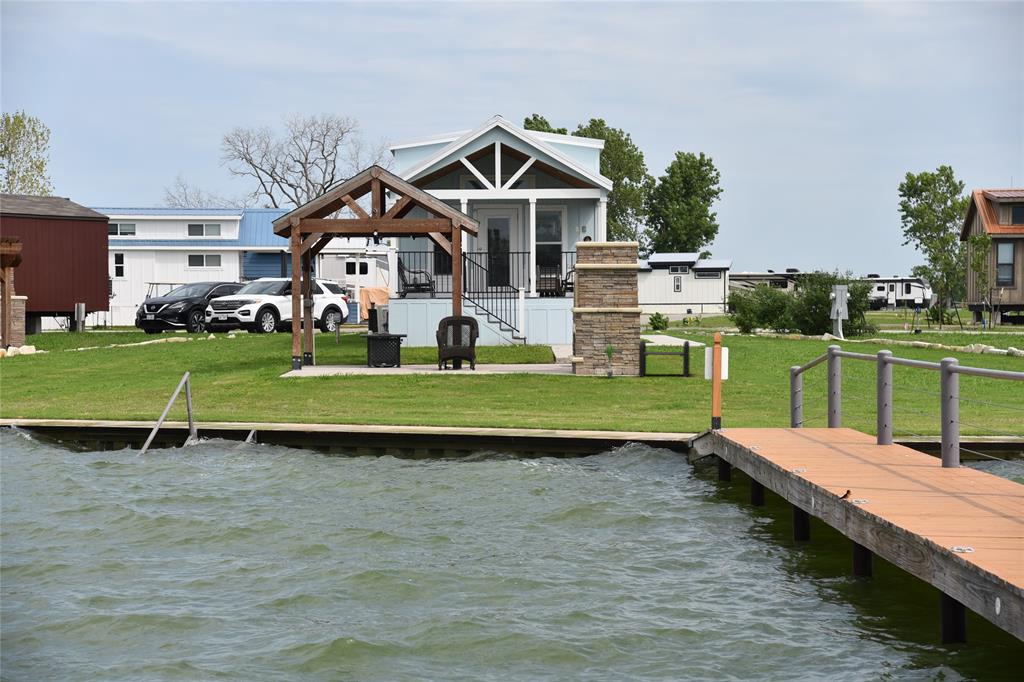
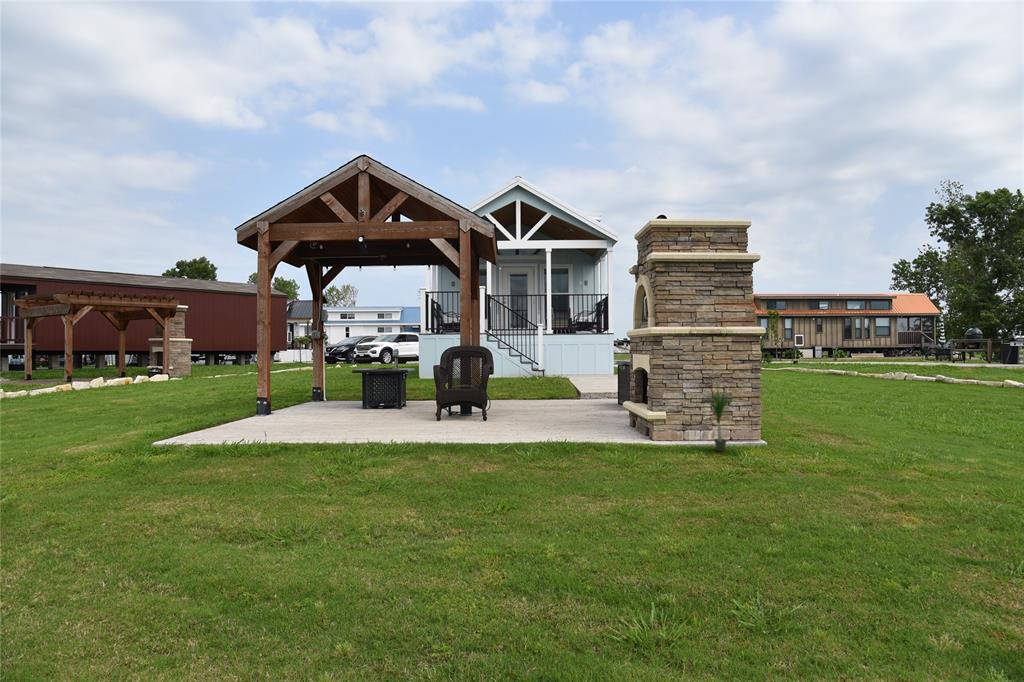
bench: present [639,340,690,377] -> none [756,382,867,452]

